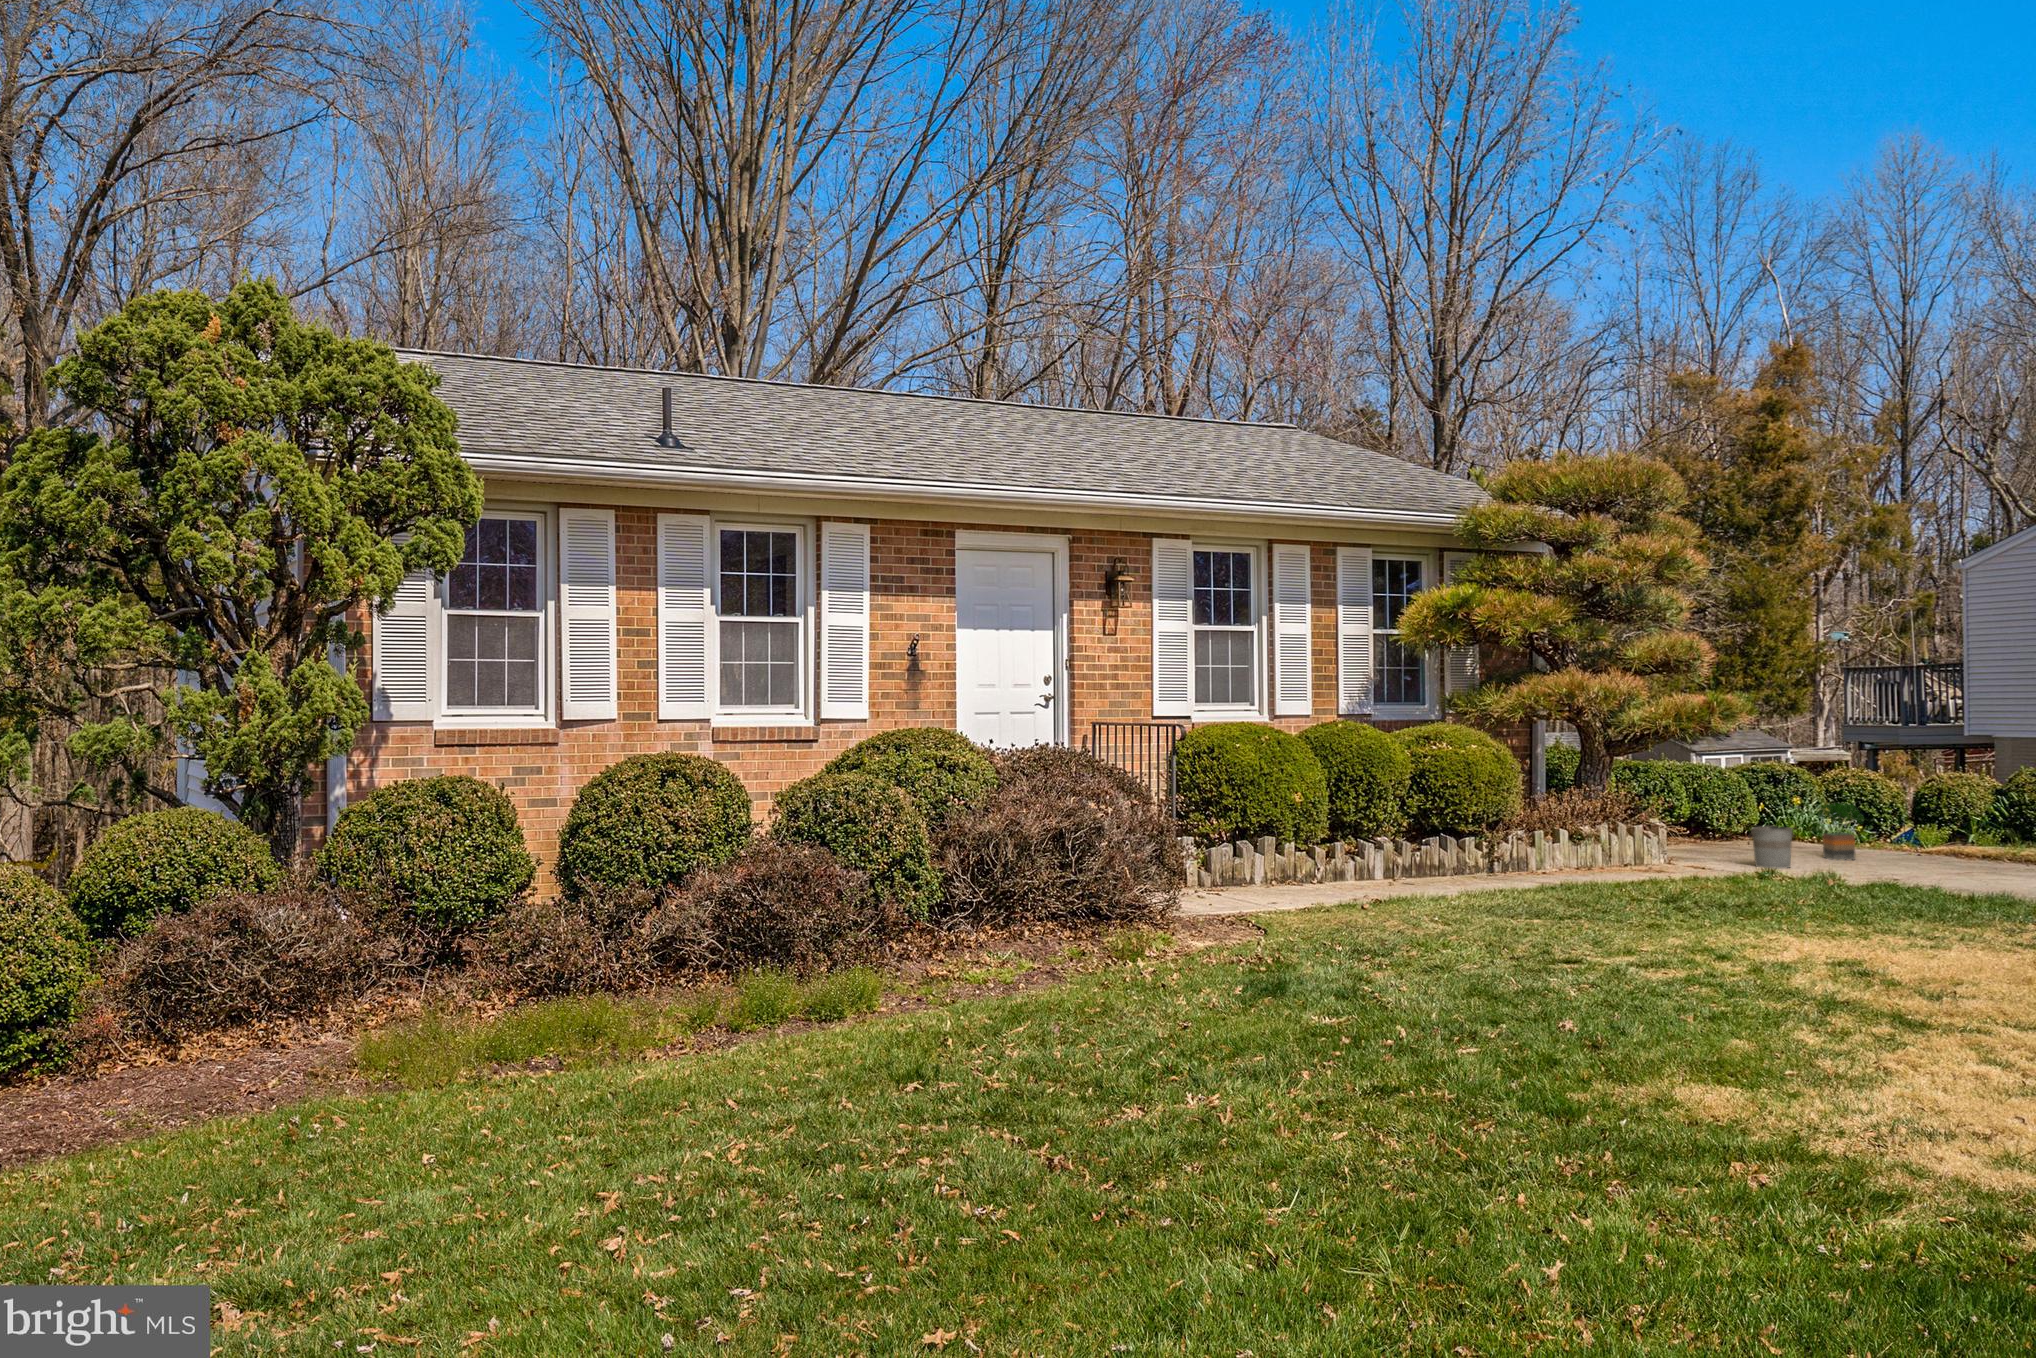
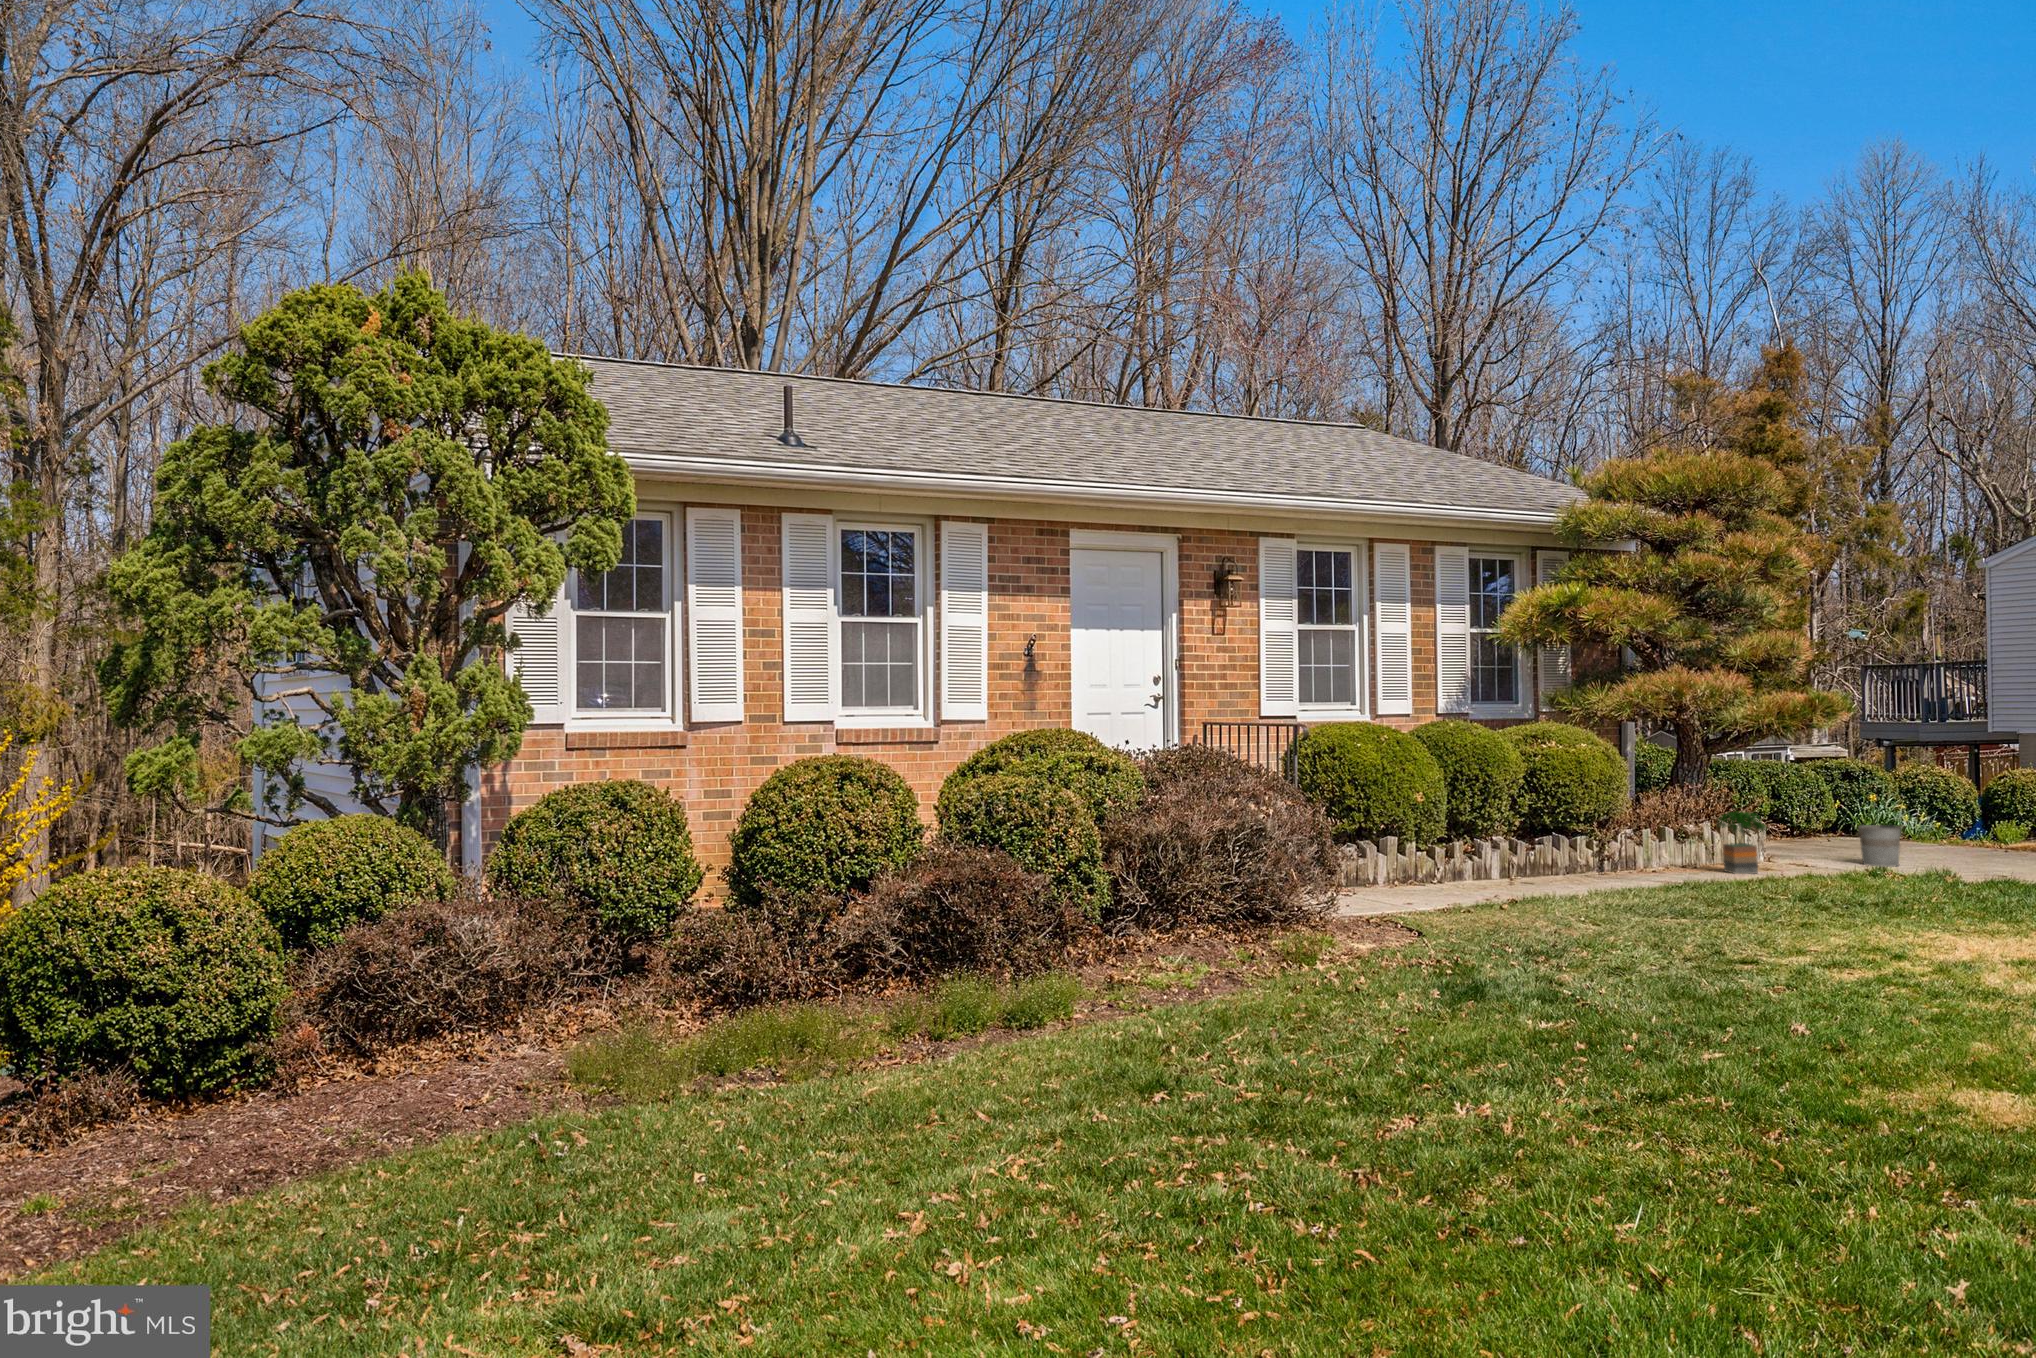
potted tree: present [1818,803,1863,860] -> present [1719,811,1766,874]

